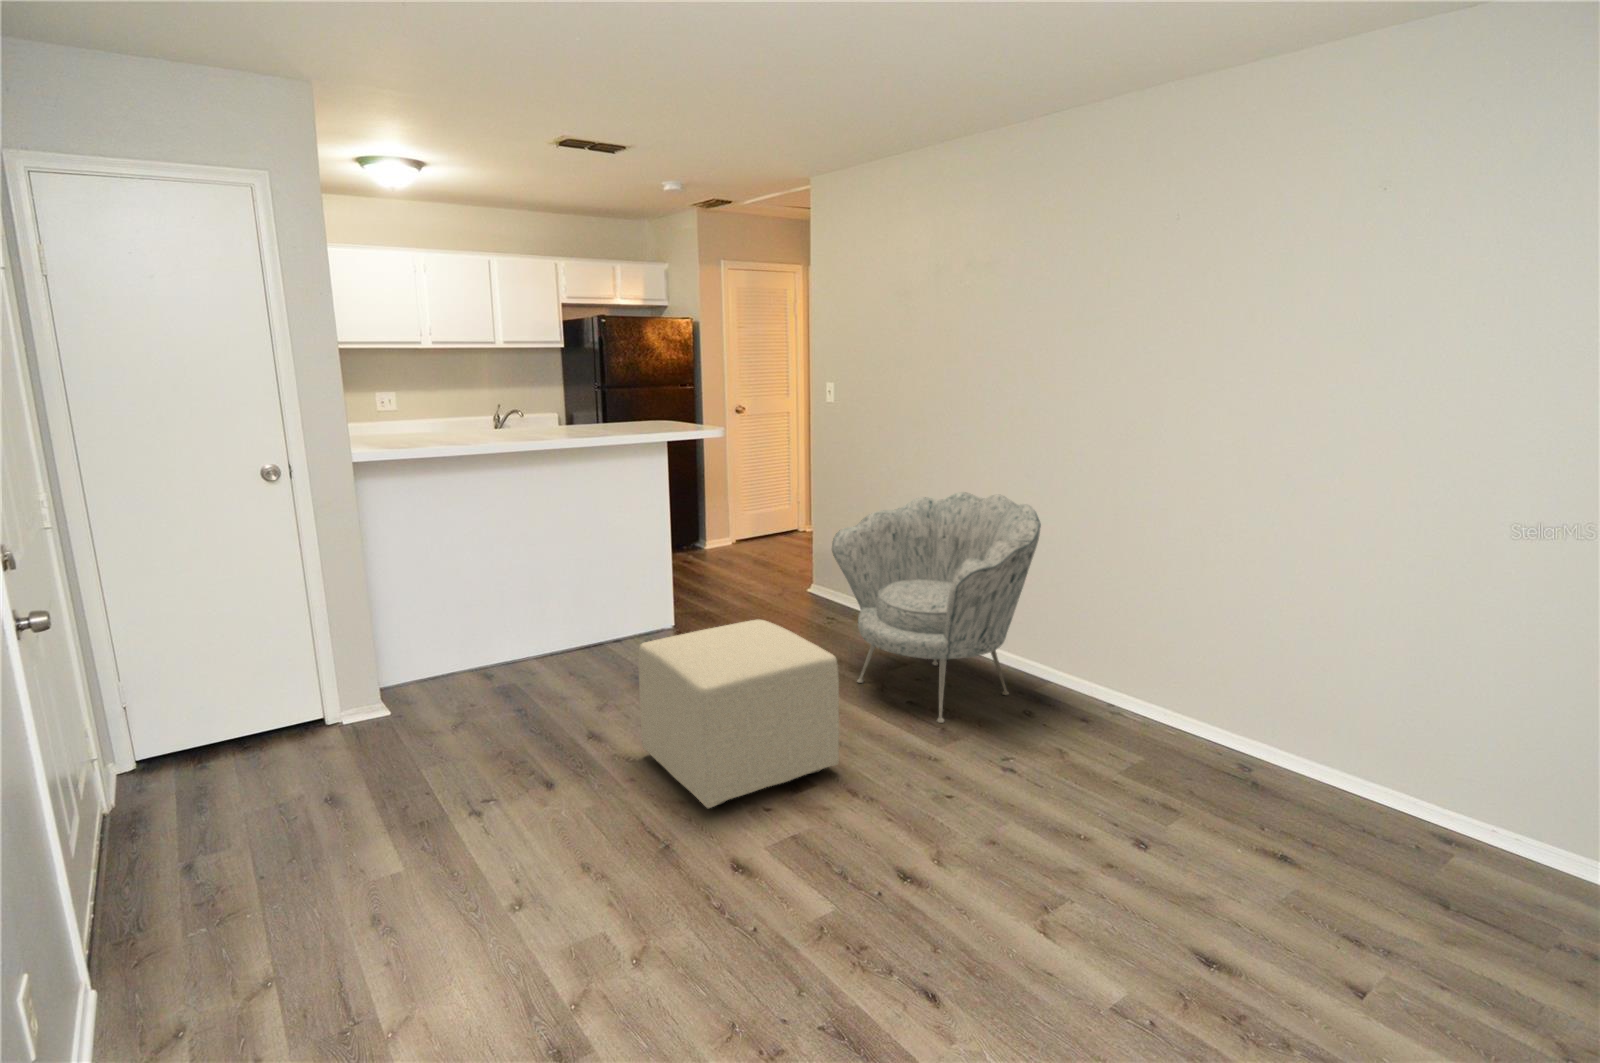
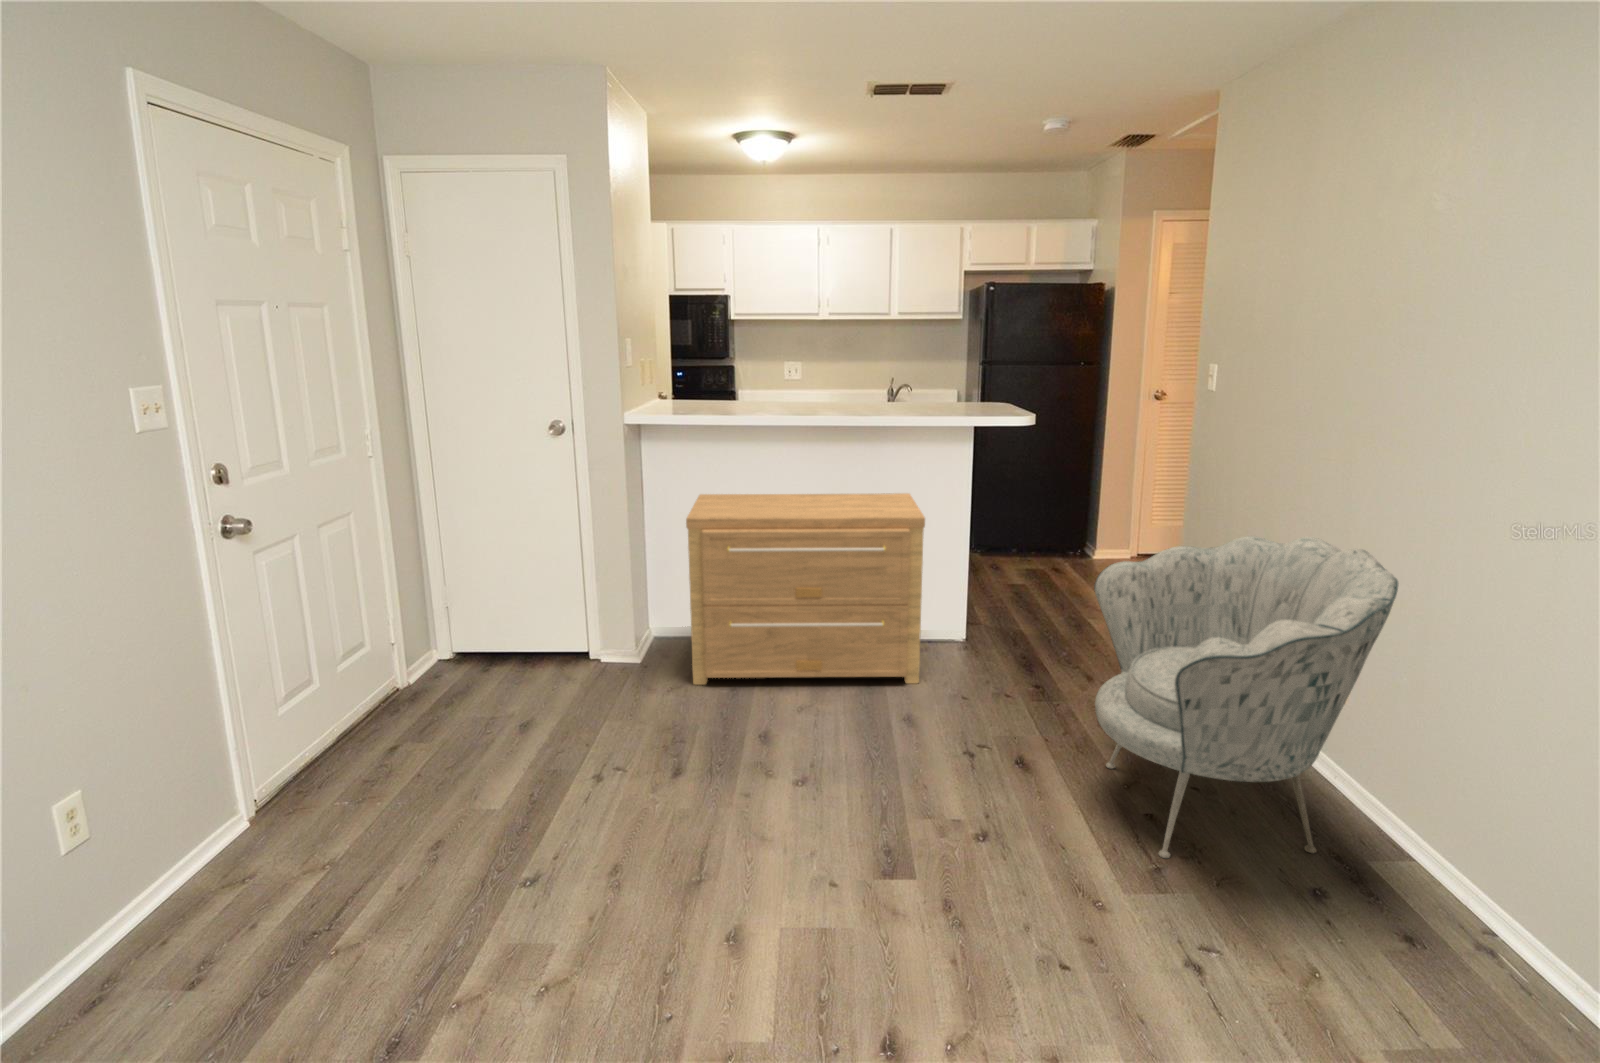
side table: none [423,503,673,716] -> present [686,493,925,685]
ottoman: present [638,620,839,808] -> none [763,651,963,862]

